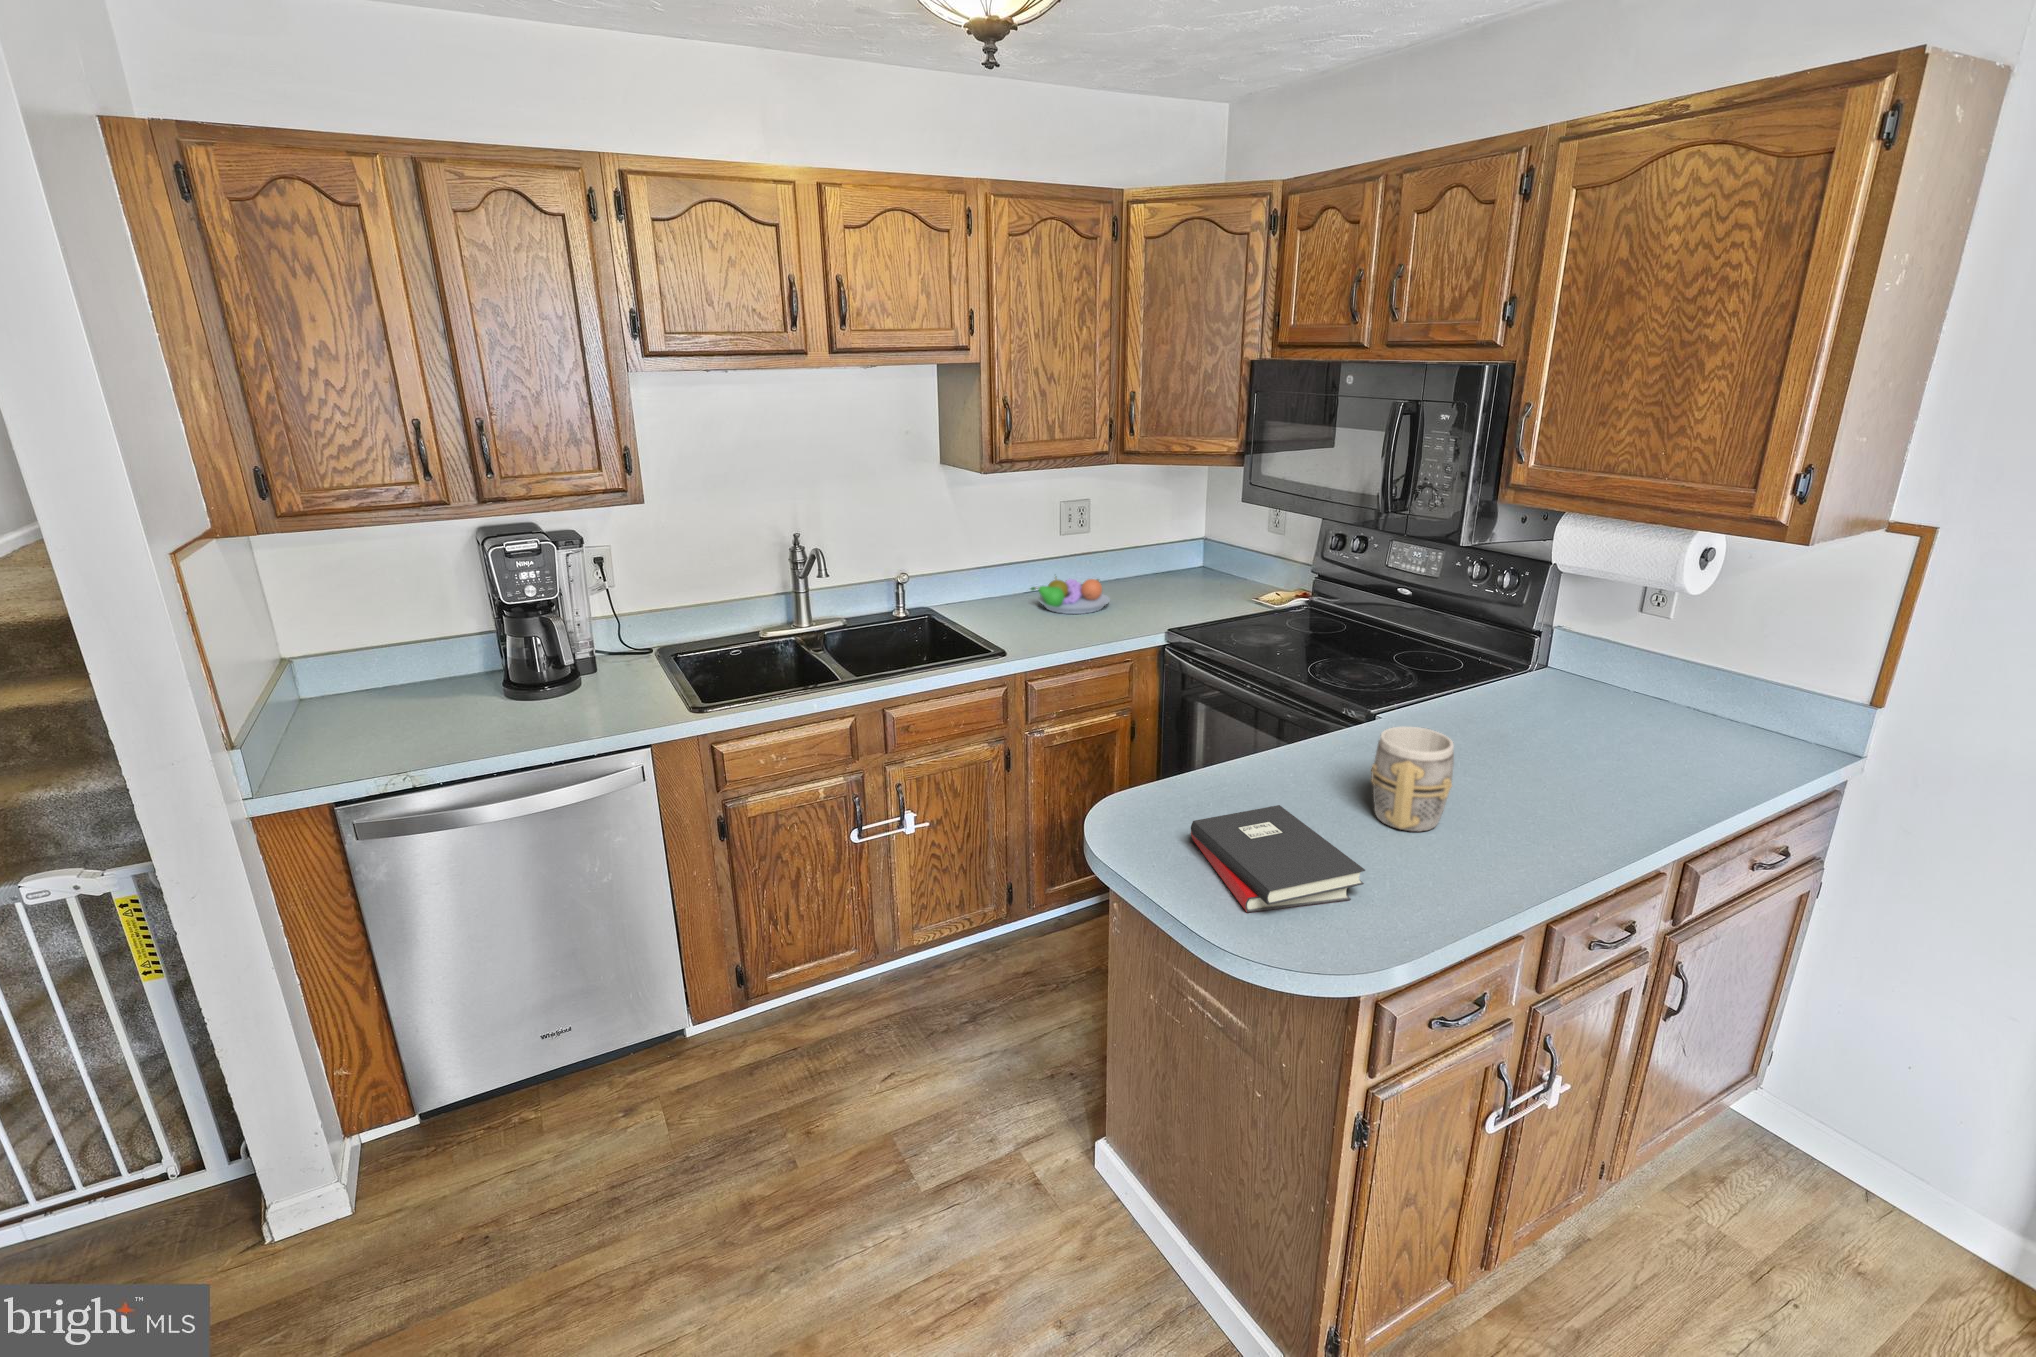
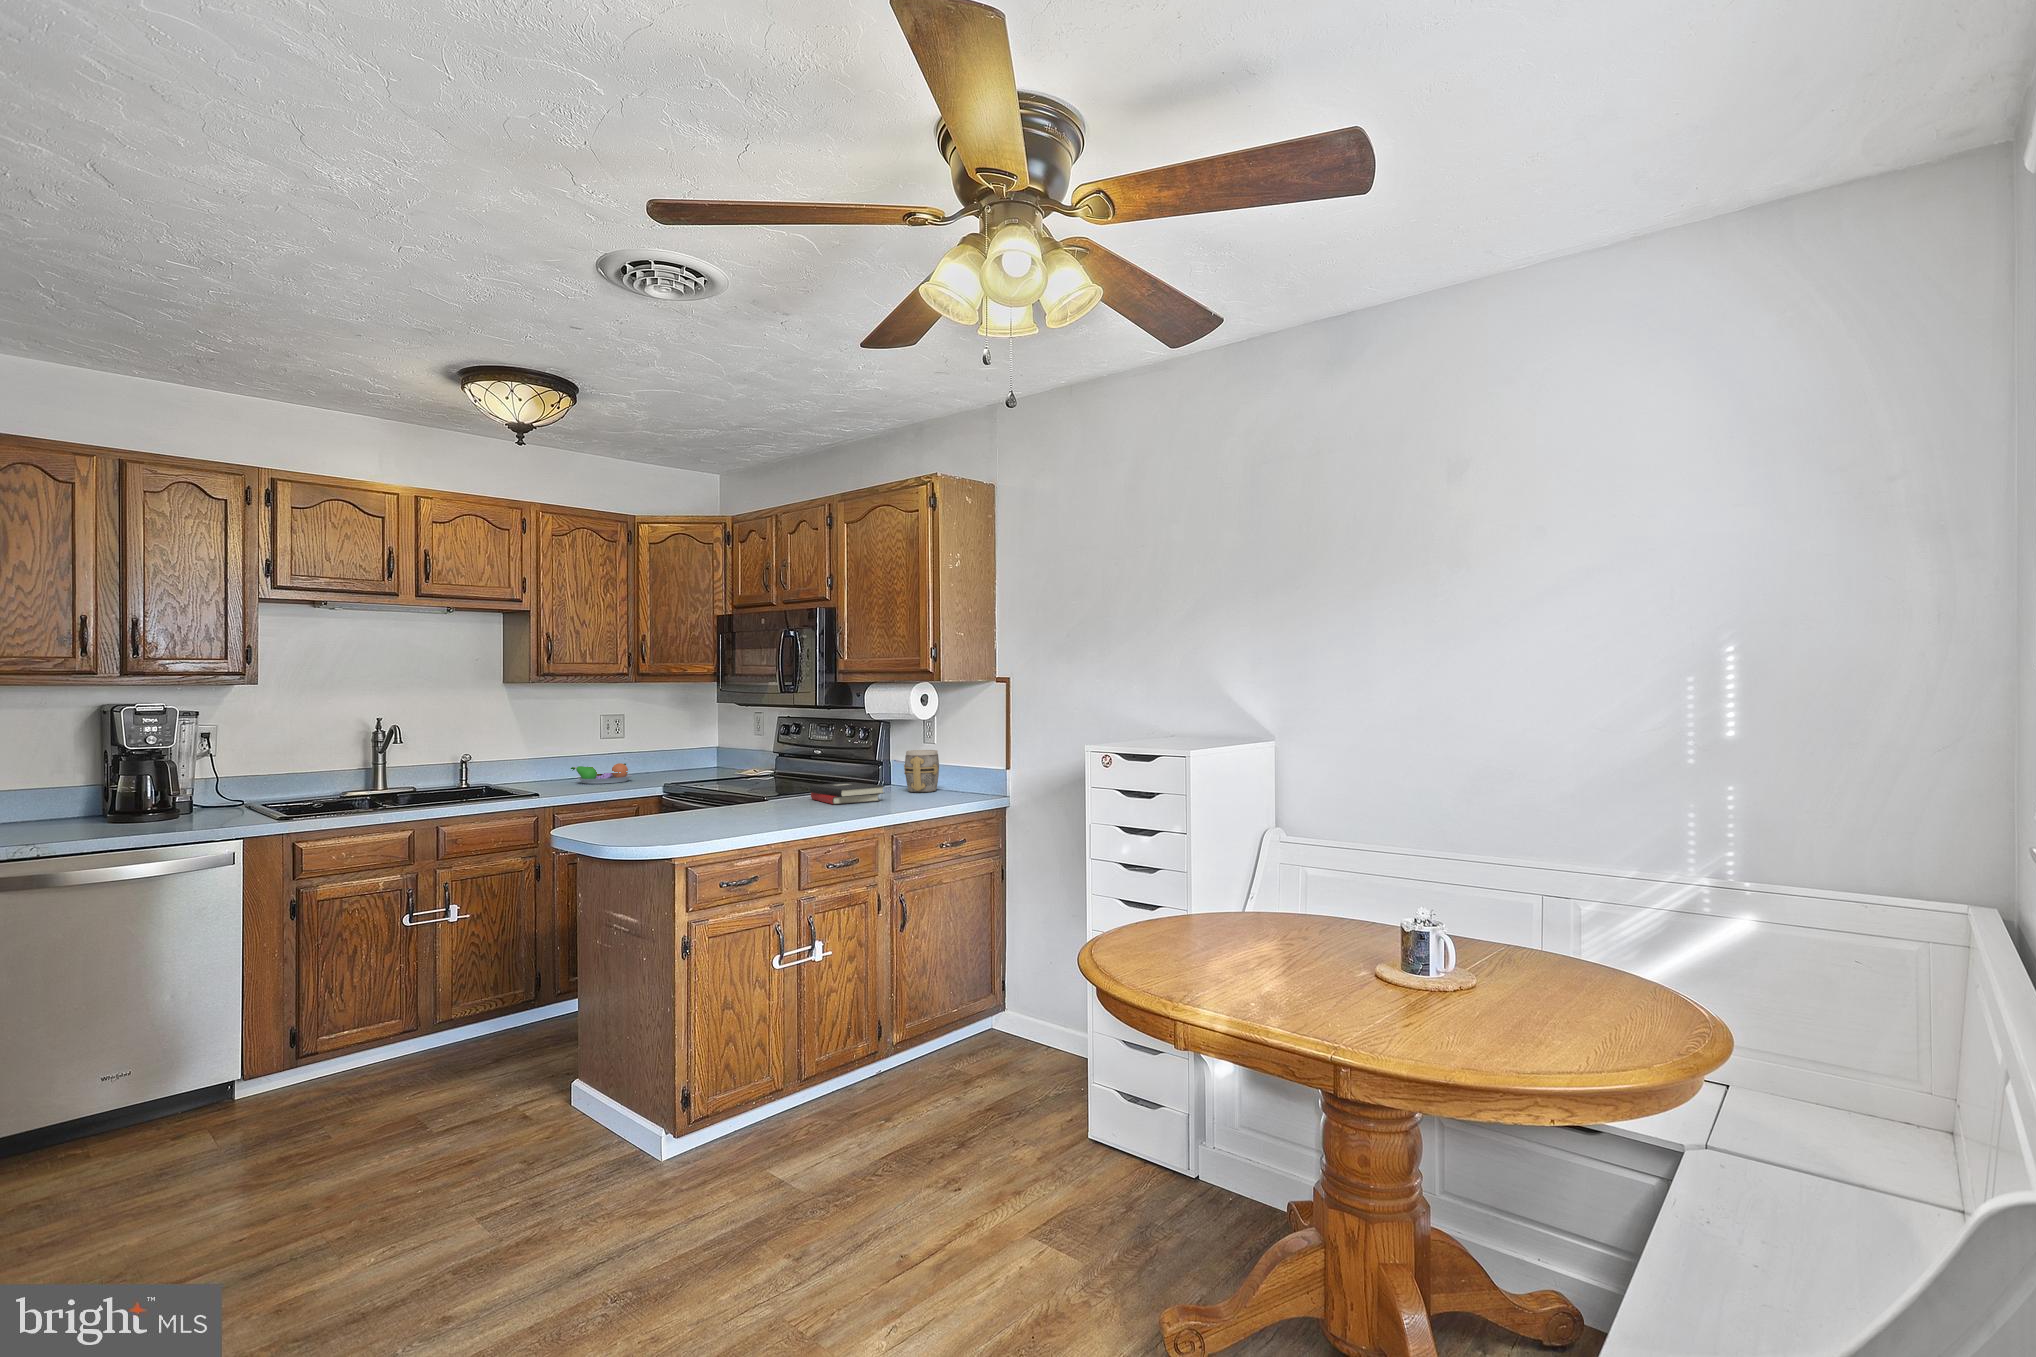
mug: present [1371,727,1454,831] -> present [904,750,939,792]
hardback book: present [1191,805,1365,912] -> present [810,782,884,804]

